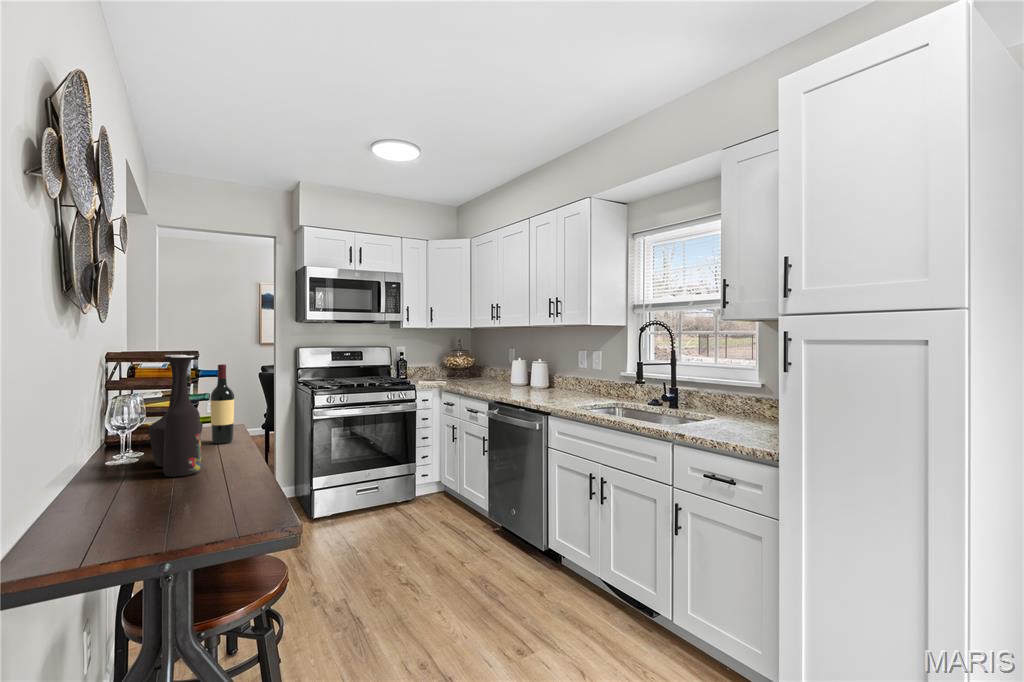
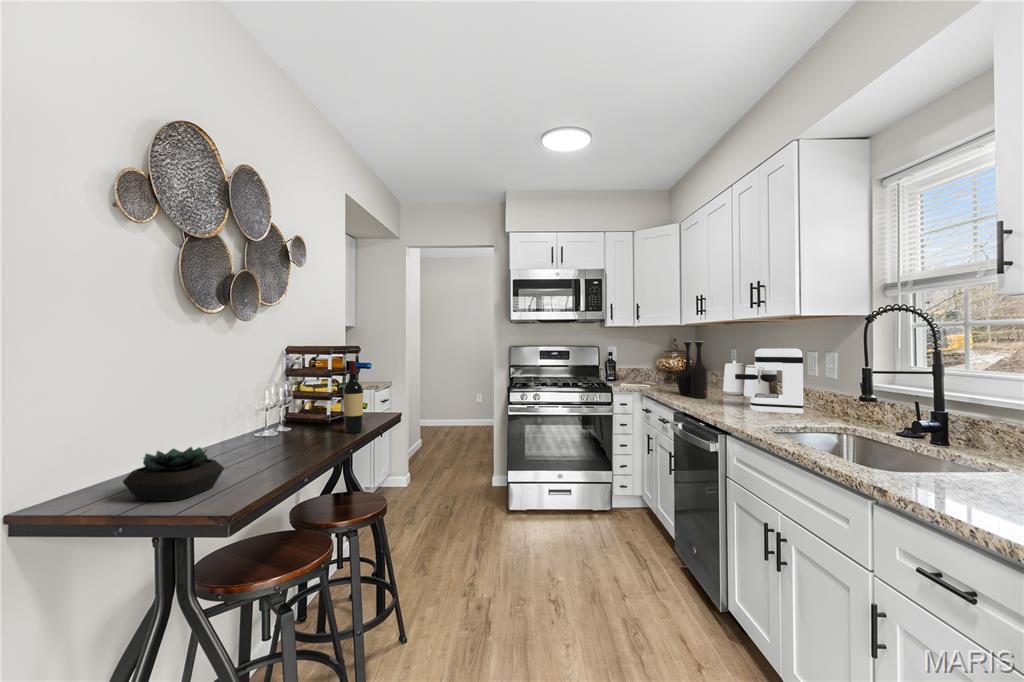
coffee maker: none [535,349,585,399] -> present [735,349,803,415]
vase: present [148,355,203,477] -> present [676,341,708,398]
succulent plant: none [92,463,195,527] -> present [123,447,224,501]

